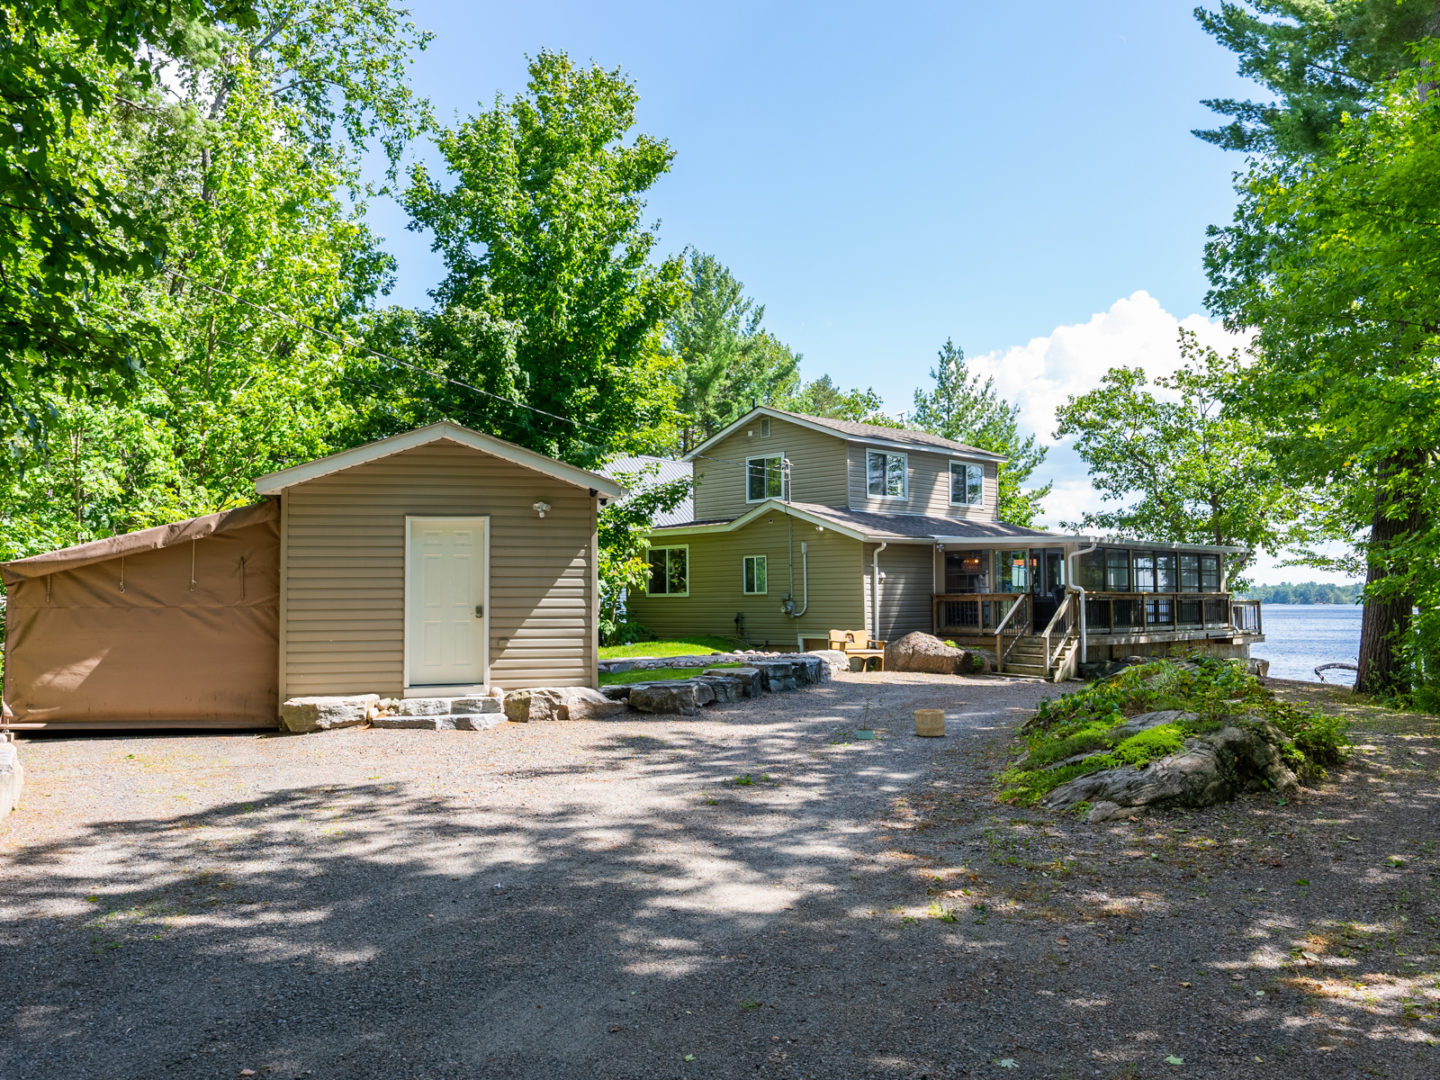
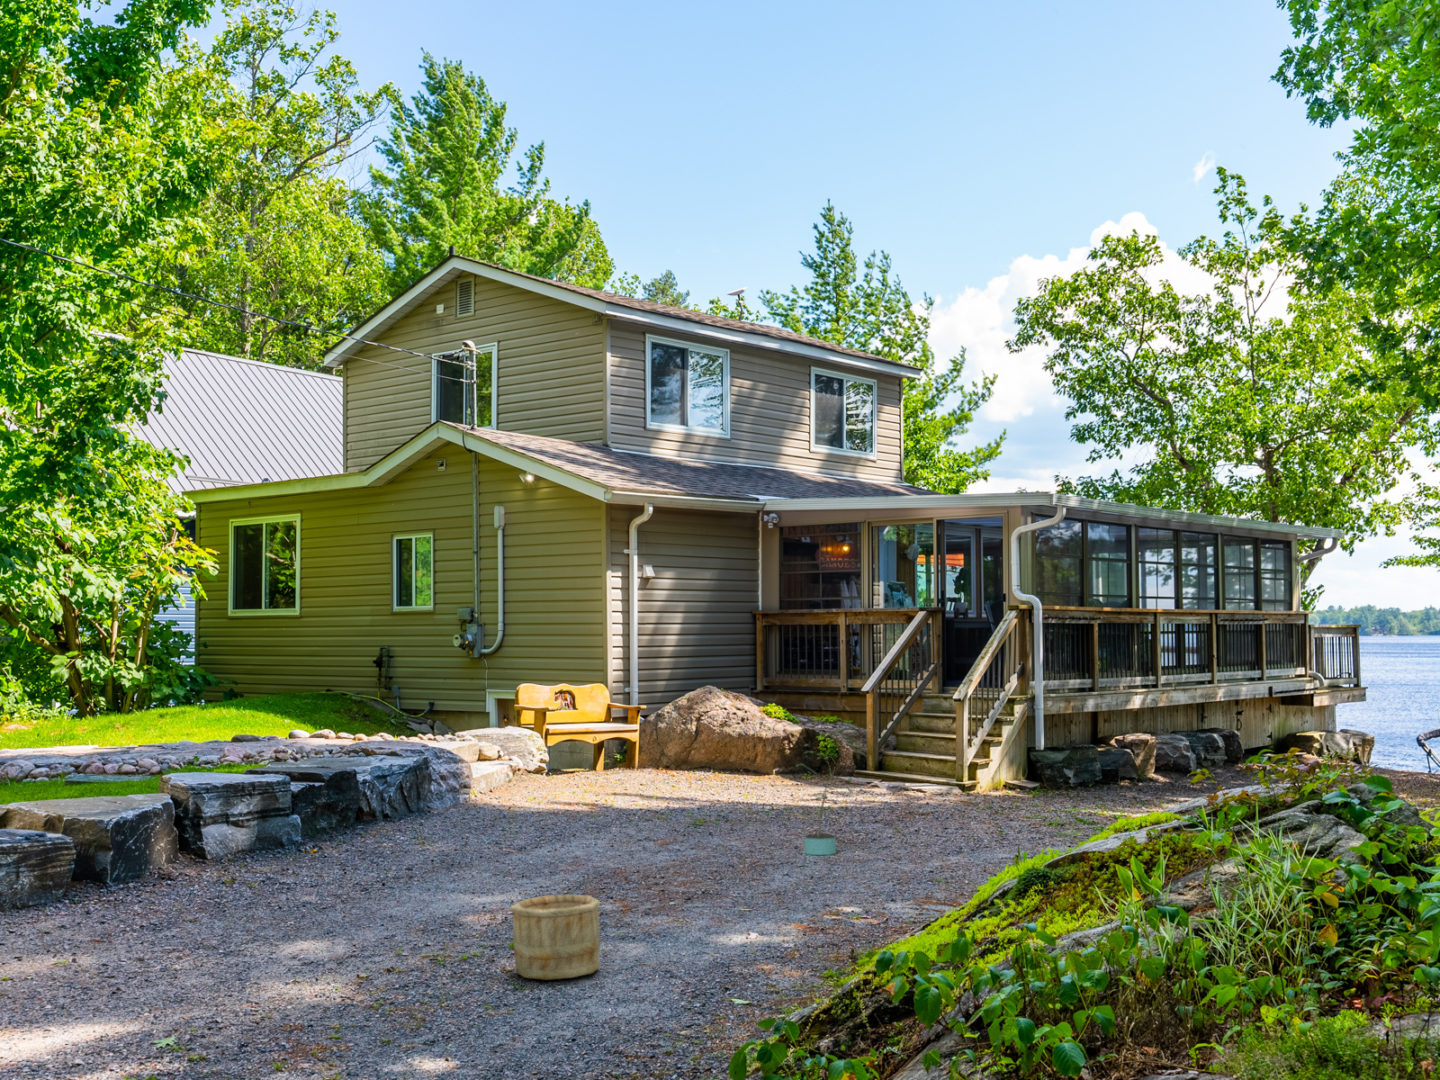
potted plant: present [850,683,882,739] -> present [795,751,853,855]

